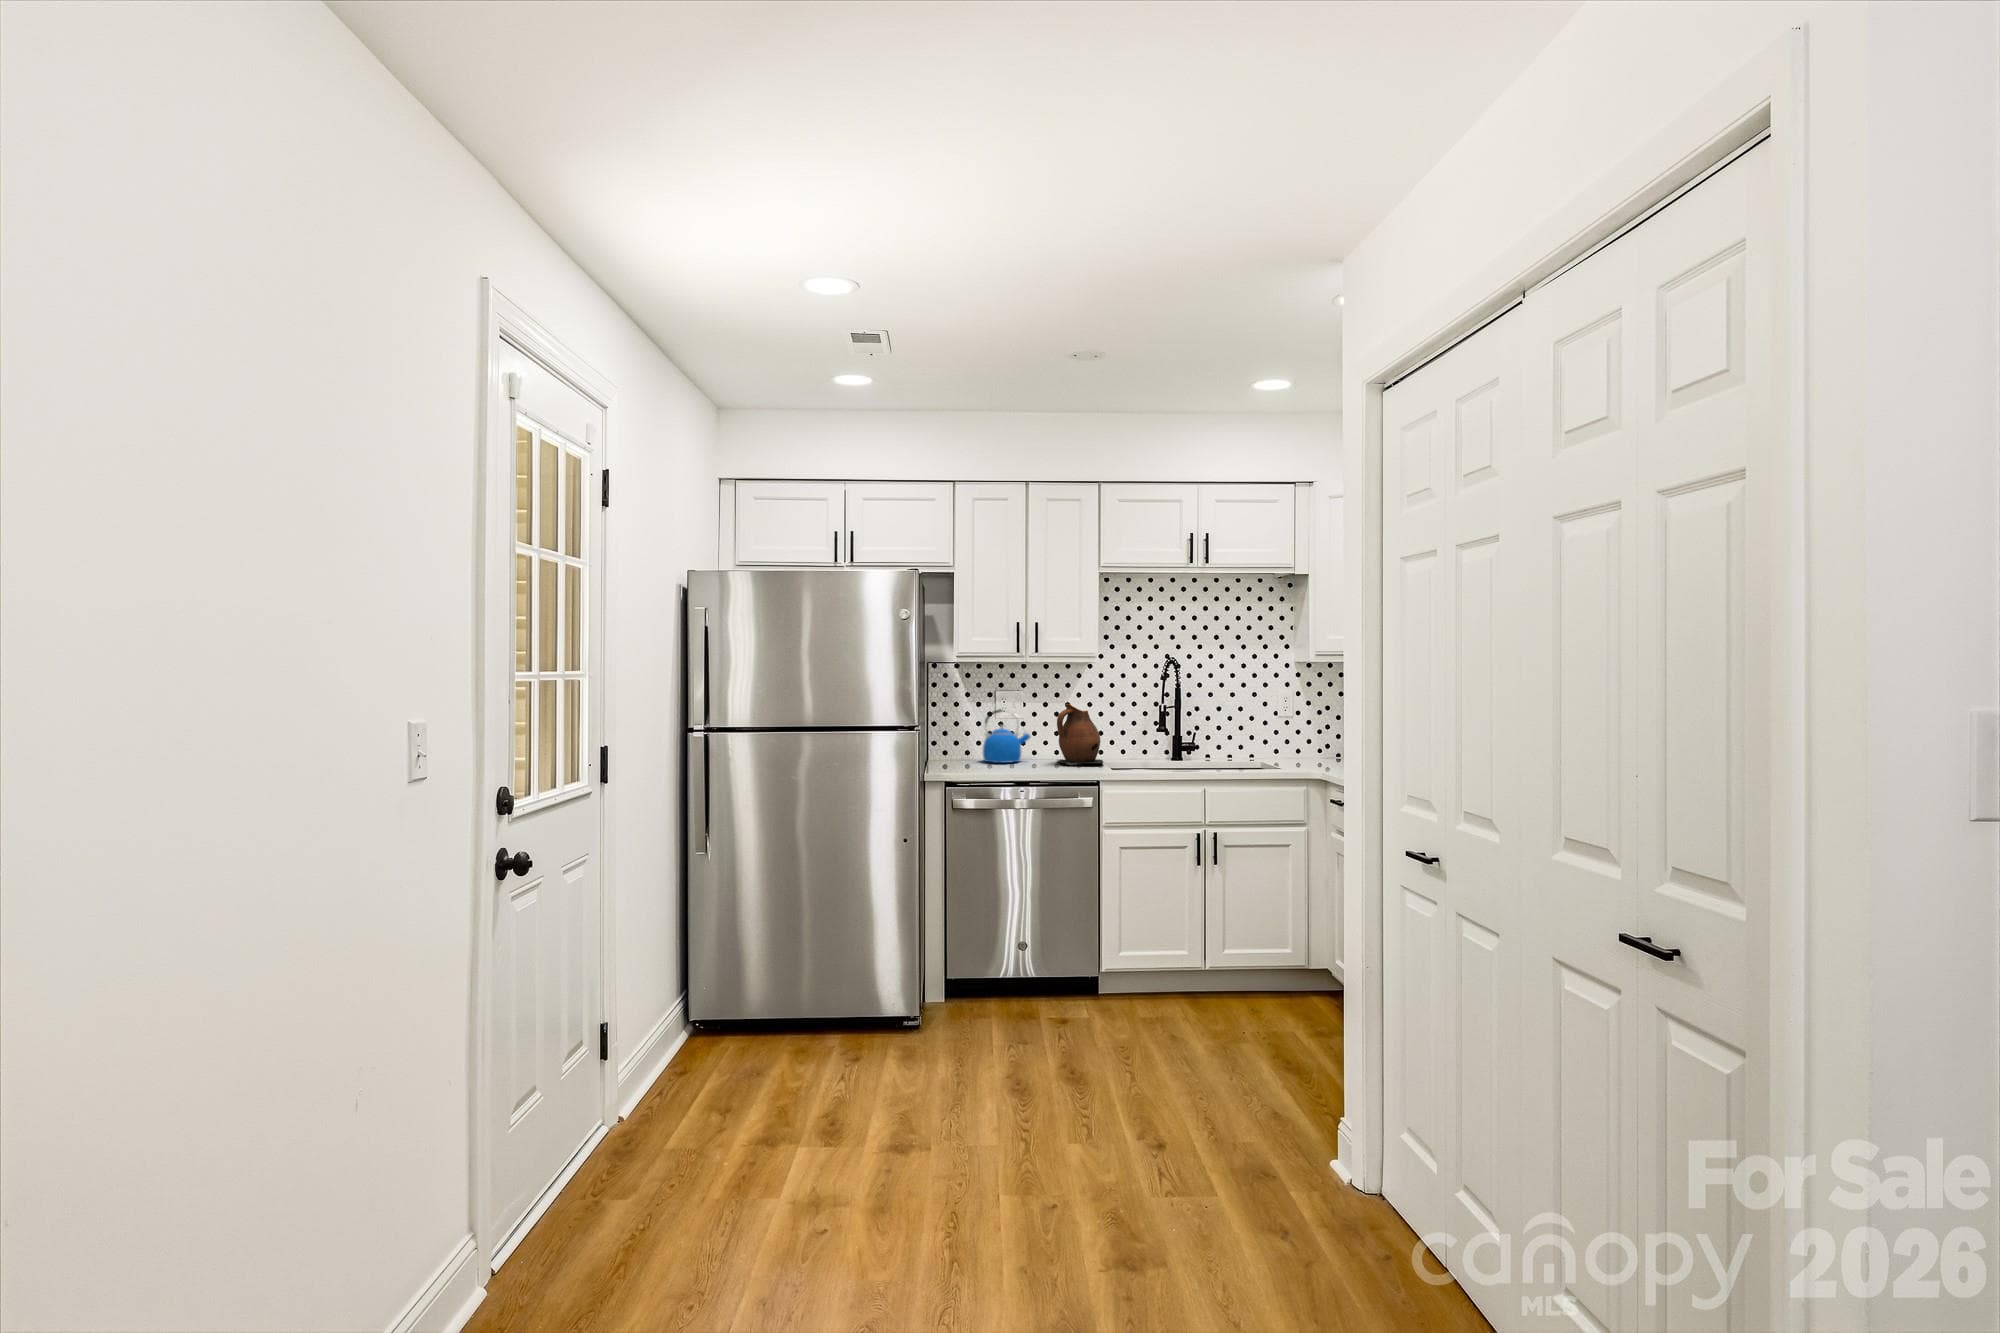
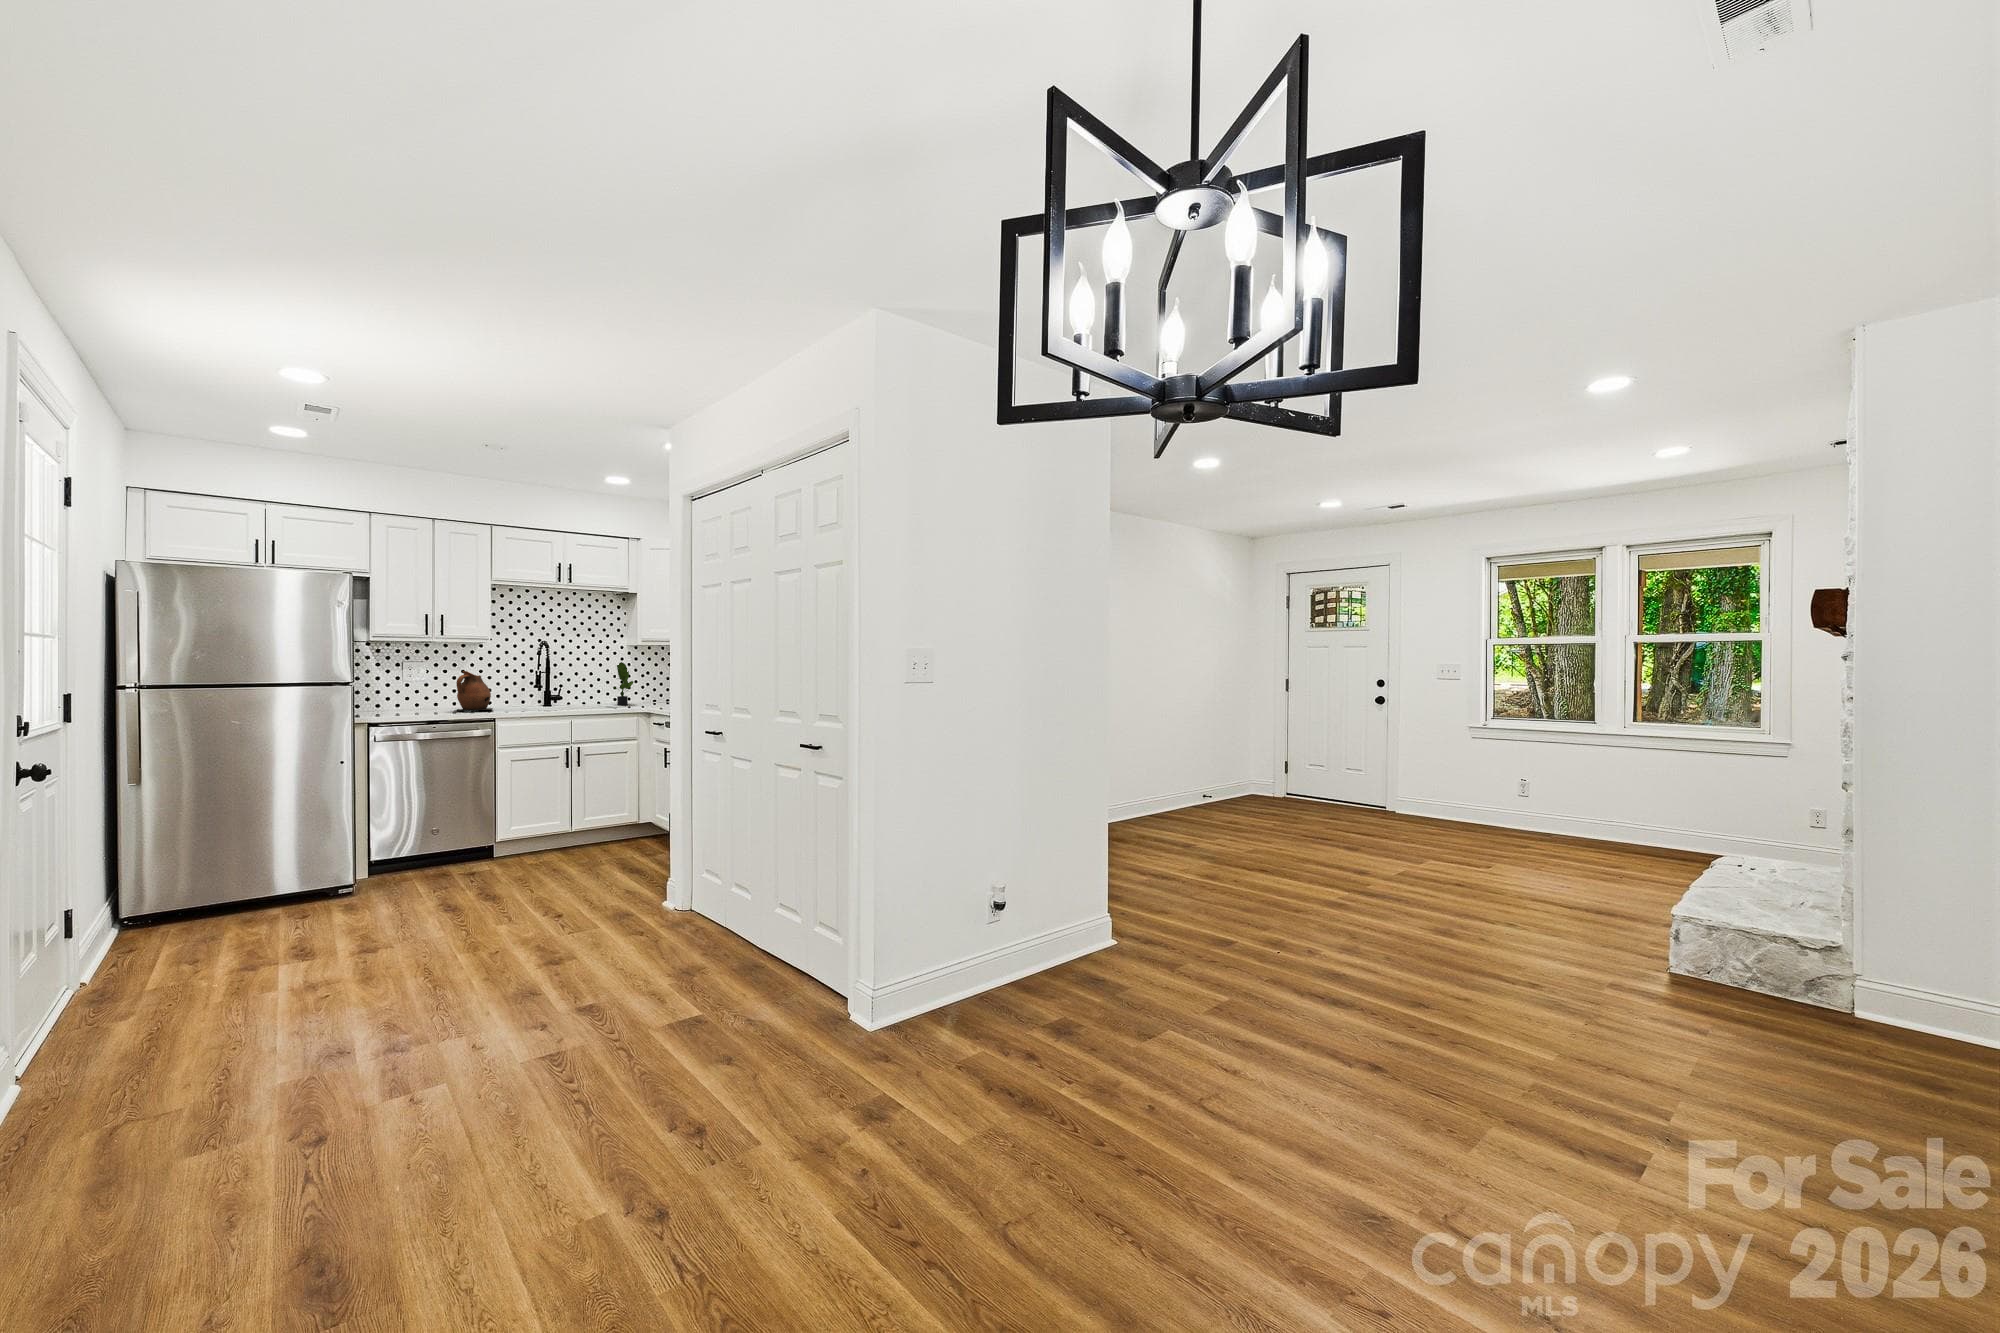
potted plant: none [1269,689,1311,762] -> present [617,662,633,705]
kettle: present [983,709,1030,763] -> none [391,675,433,712]

